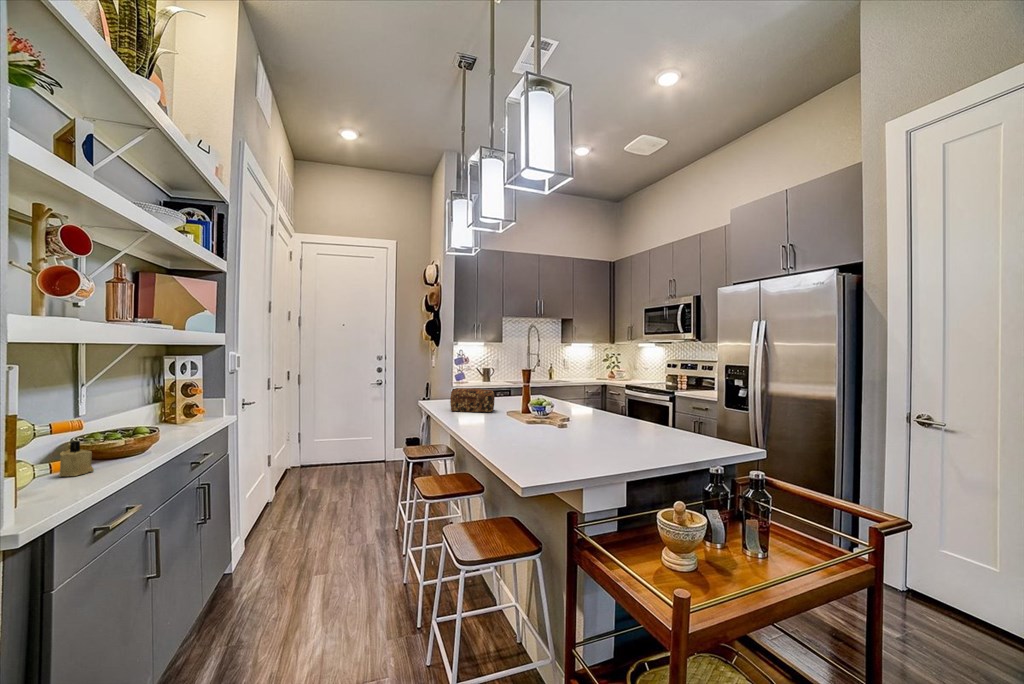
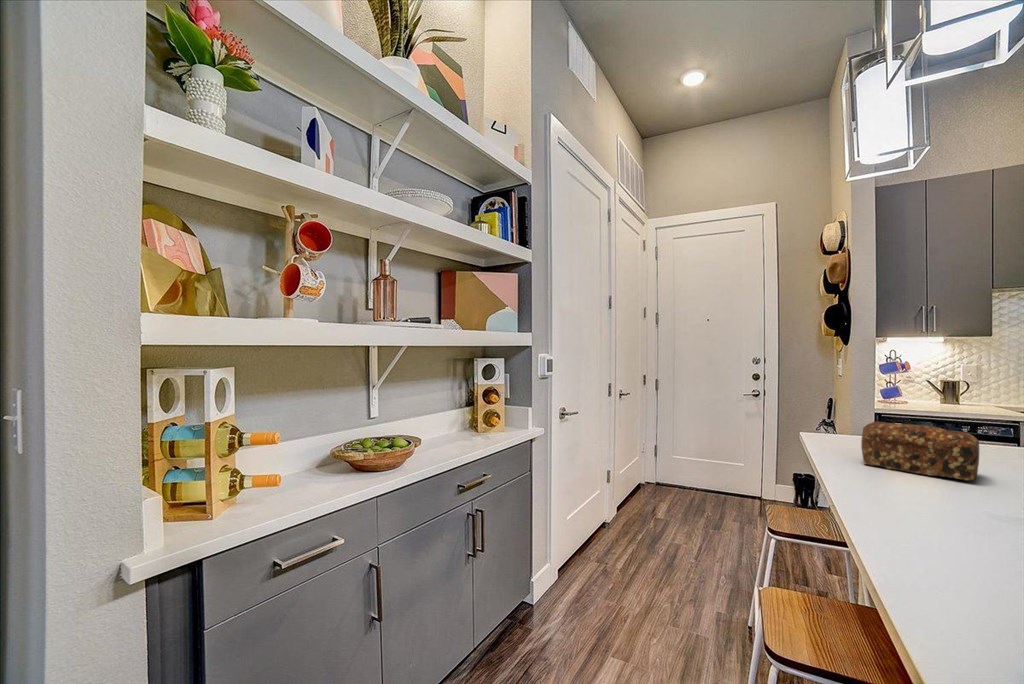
candle: present [59,441,94,476] -> none [279,457,313,501]

